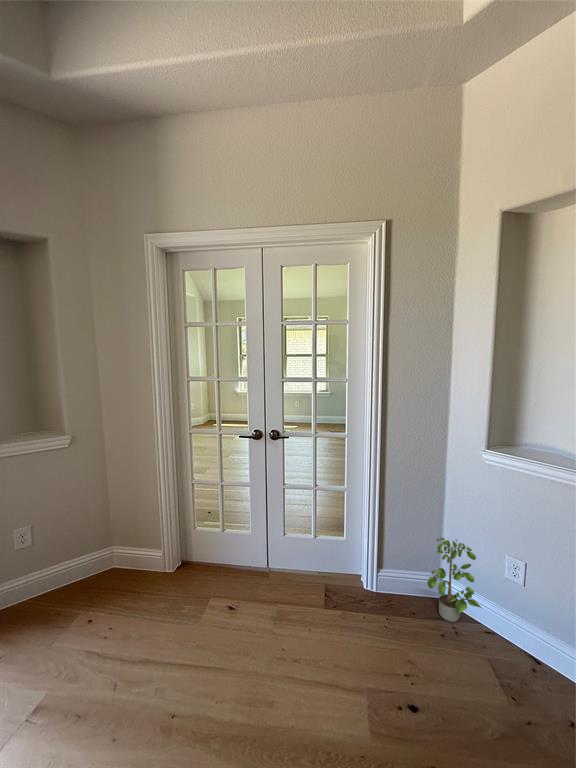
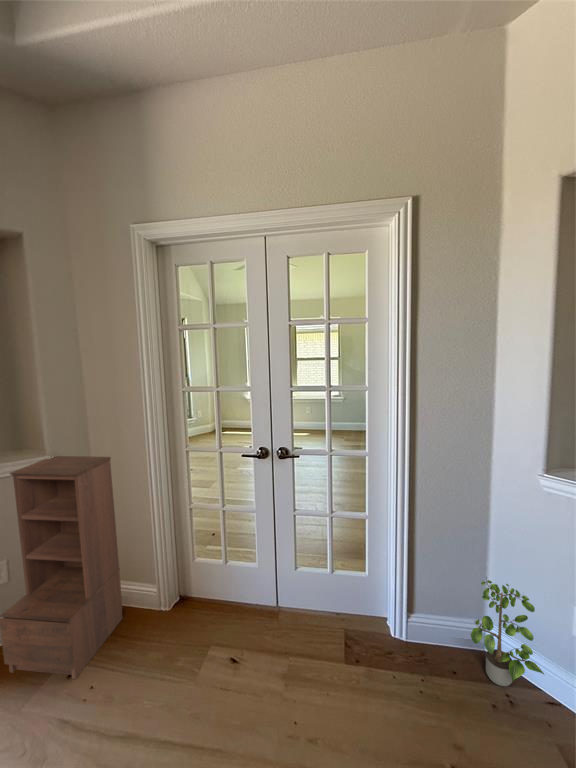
bookshelf: none [31,436,132,623] -> present [0,456,122,679]

